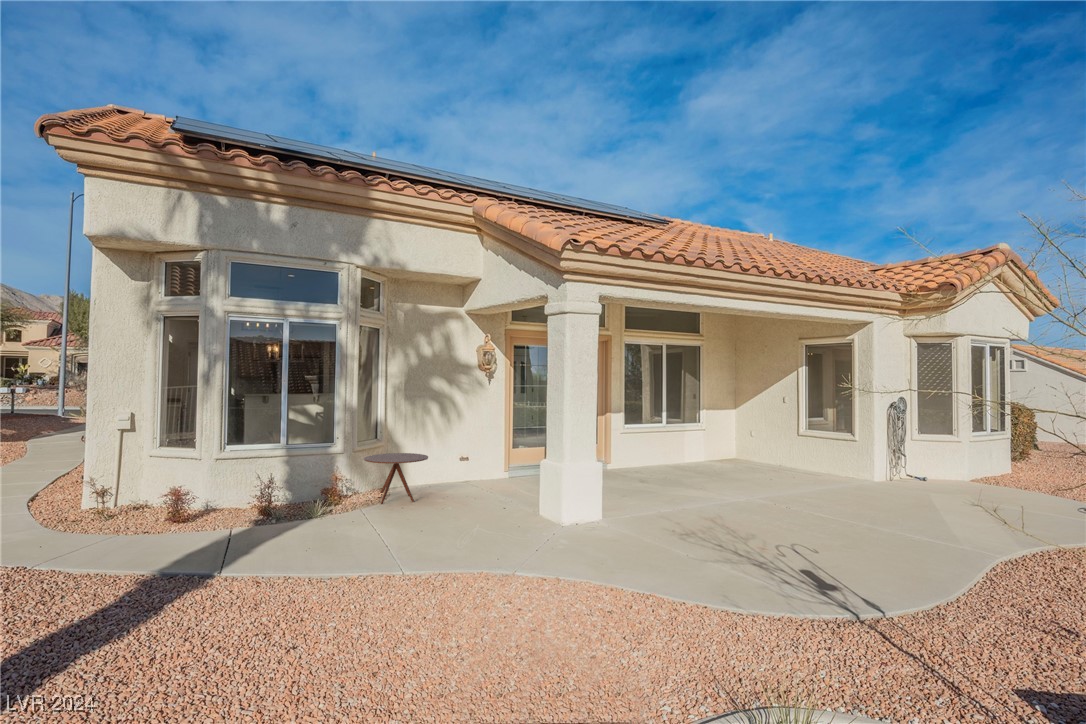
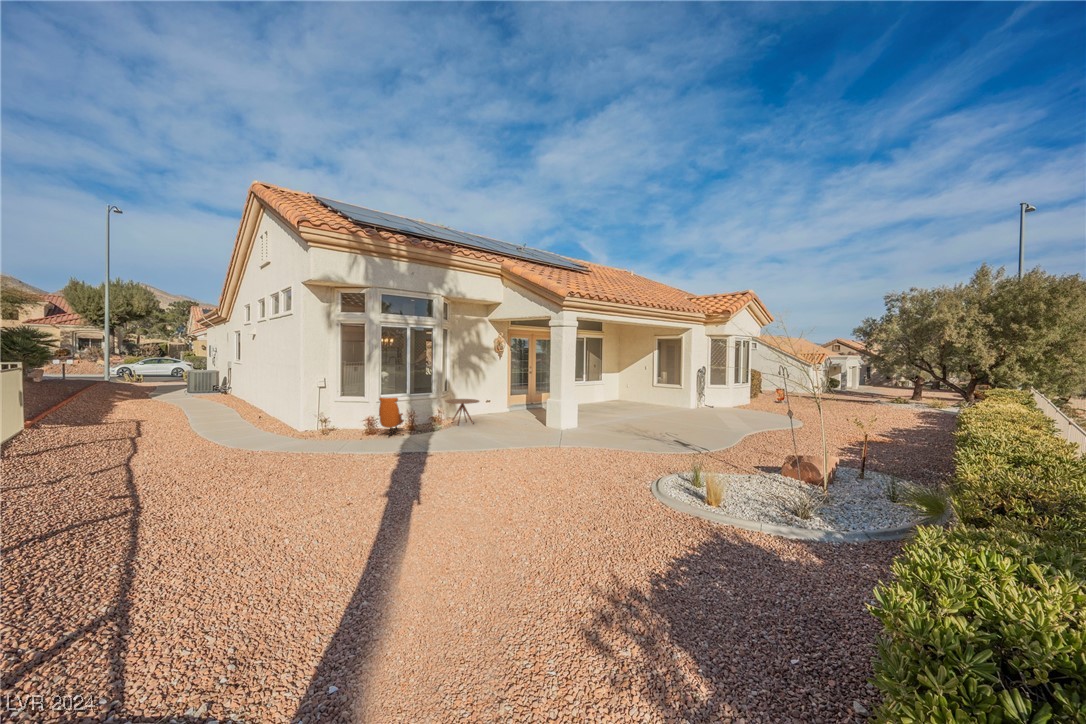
lounge chair: none [197,450,273,528] -> present [379,397,404,436]

